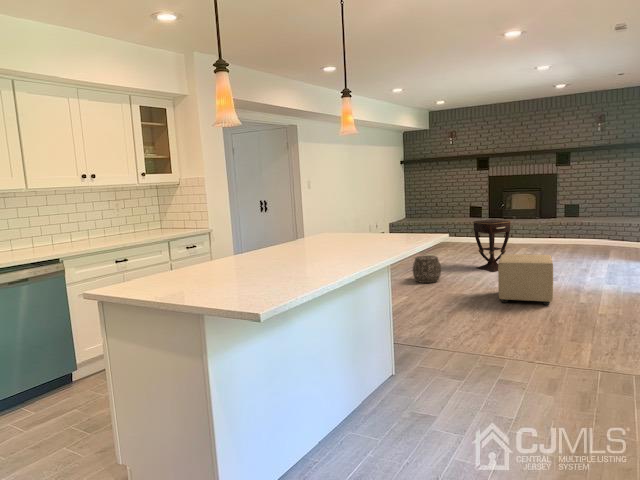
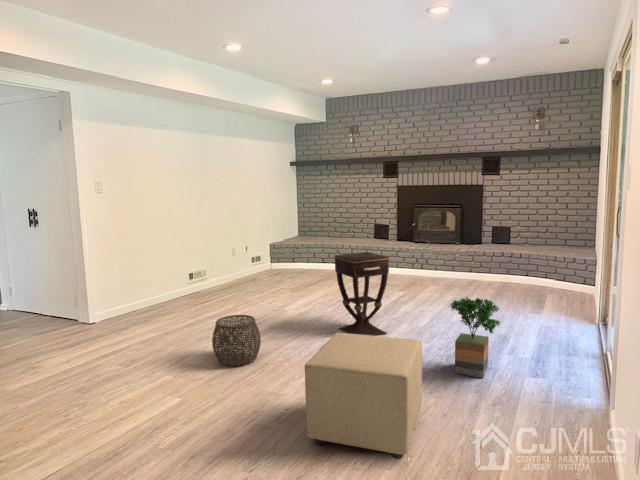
potted tree: none [556,238,590,283] -> present [450,297,500,378]

